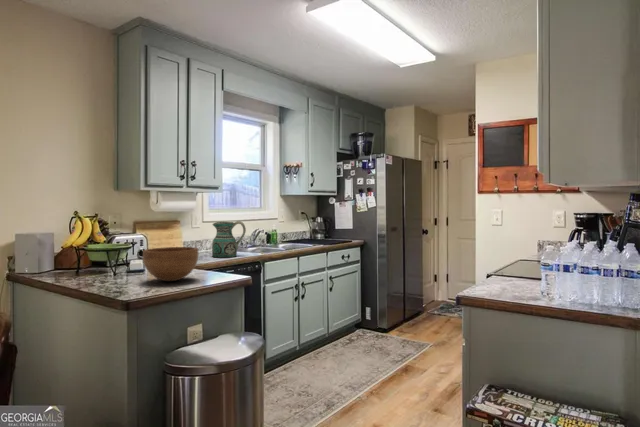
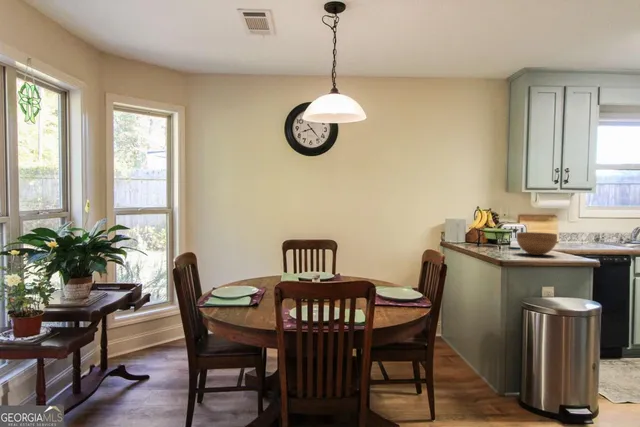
ceramic pitcher: present [212,221,246,258] -> none [583,217,617,248]

